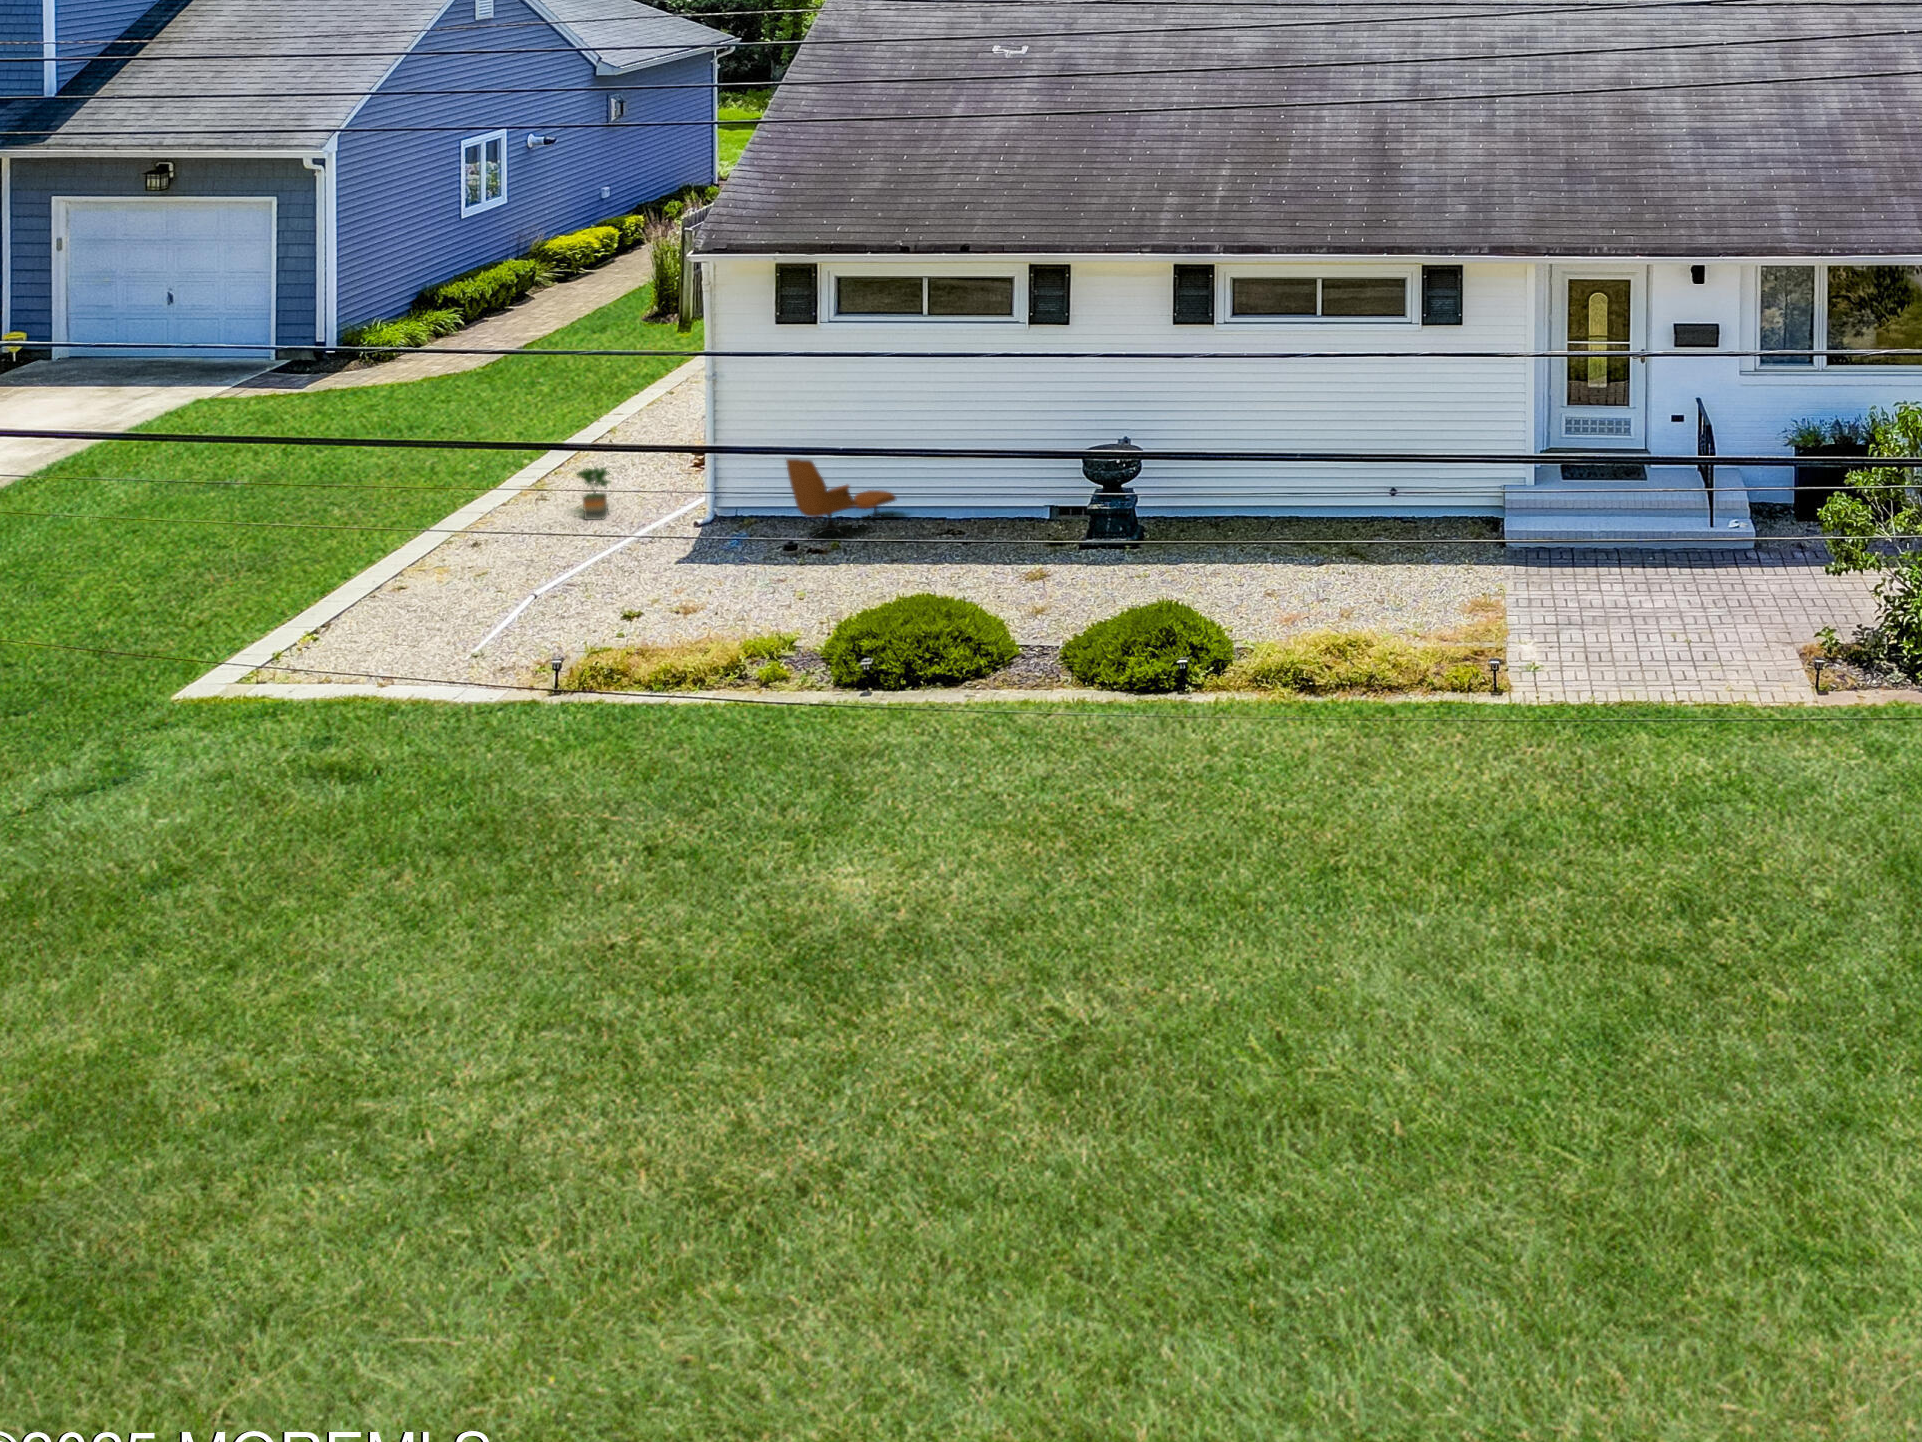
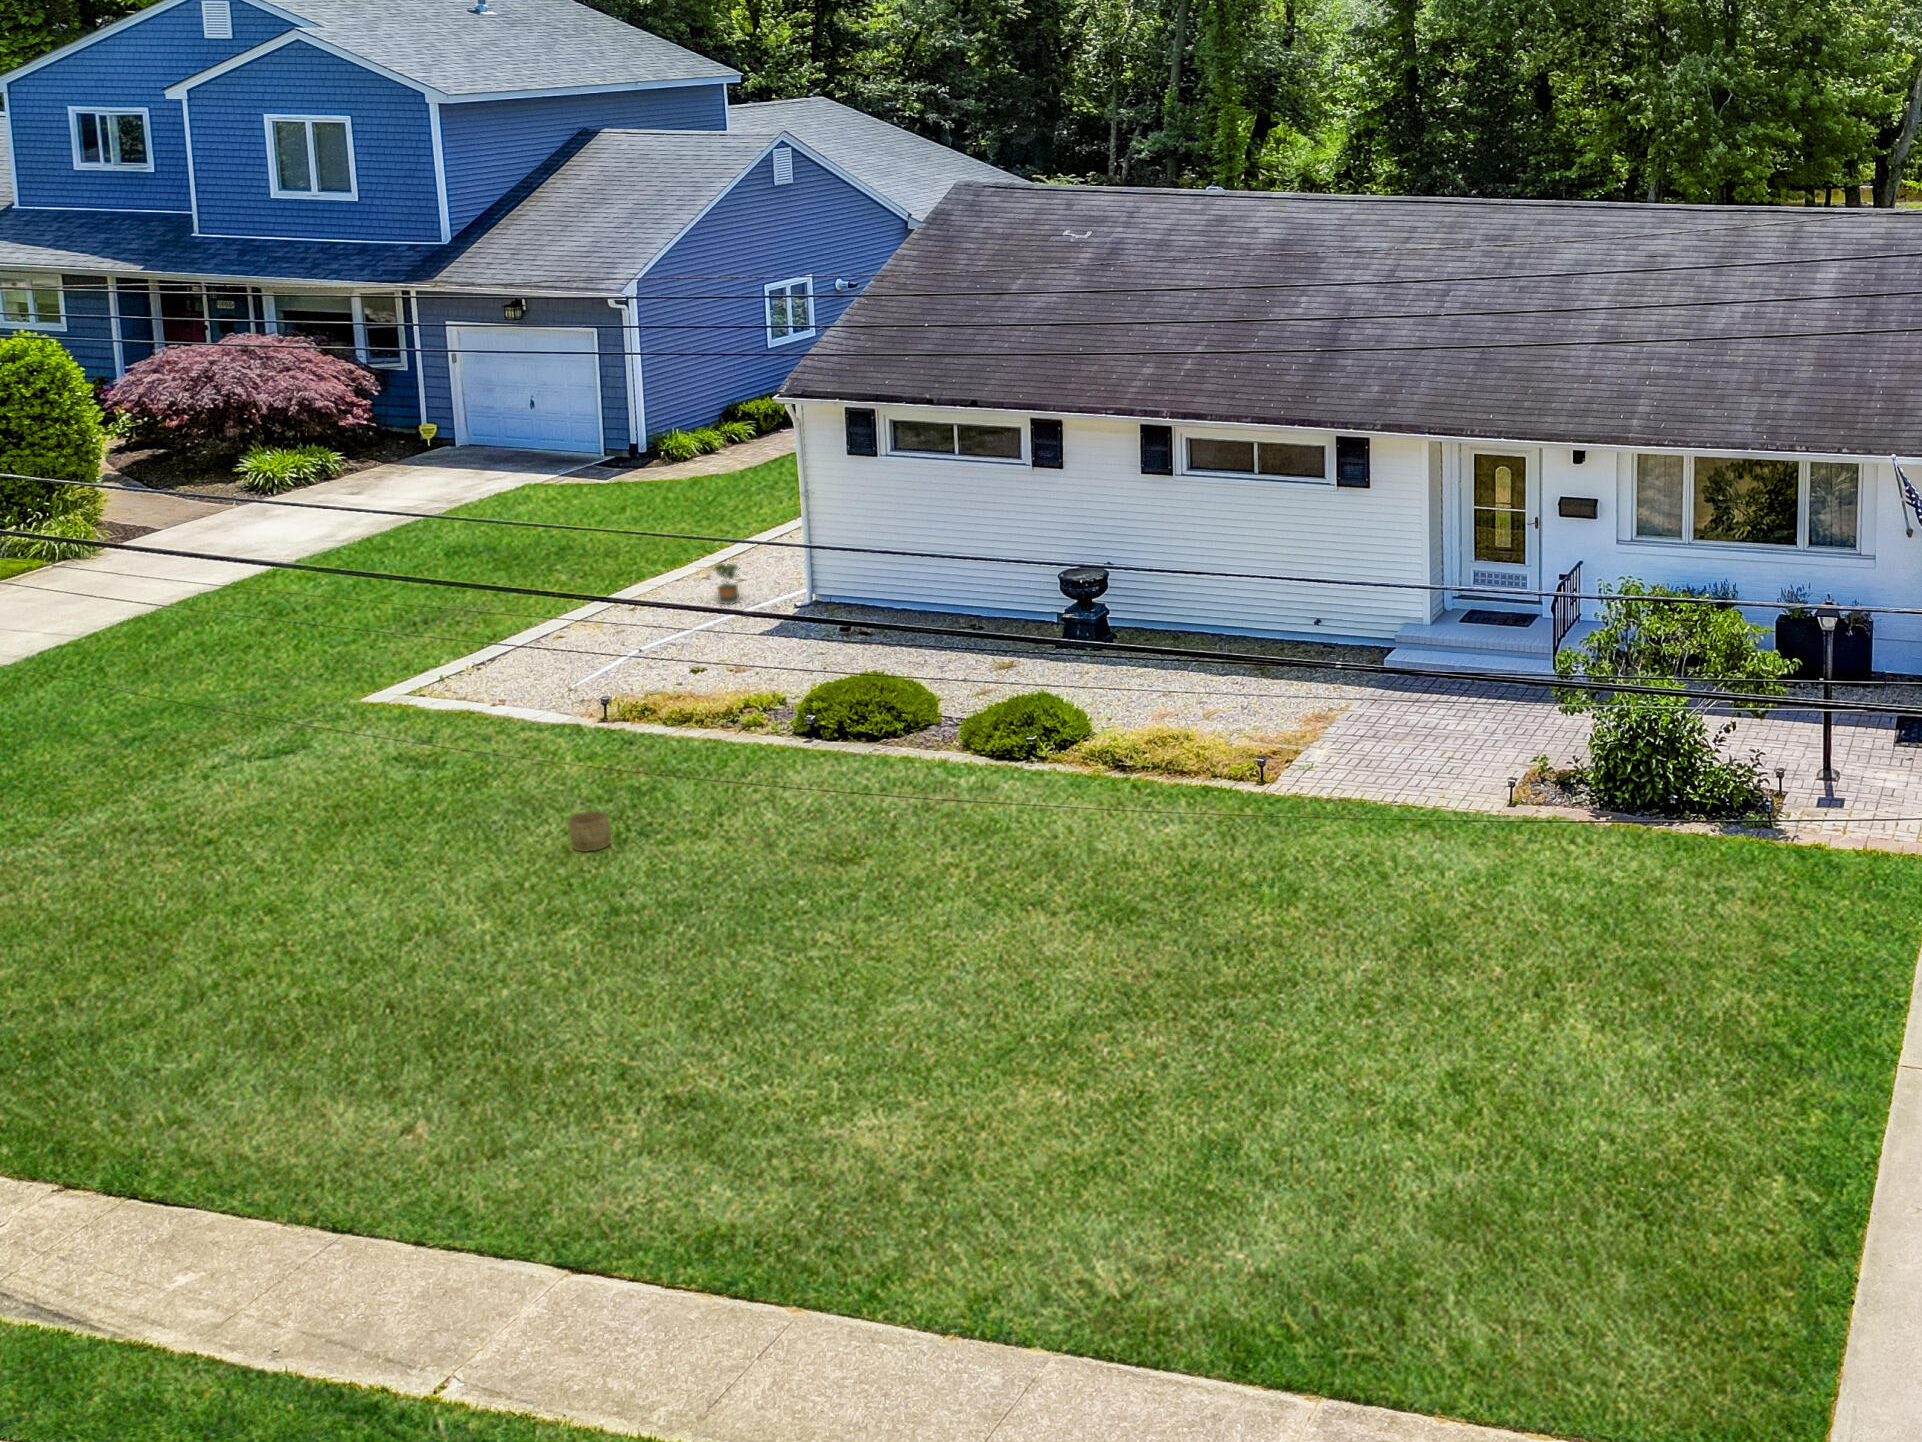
lounge chair: present [786,459,896,533] -> none [841,554,939,631]
wooden bucket: none [663,823,724,886] -> present [567,811,611,852]

